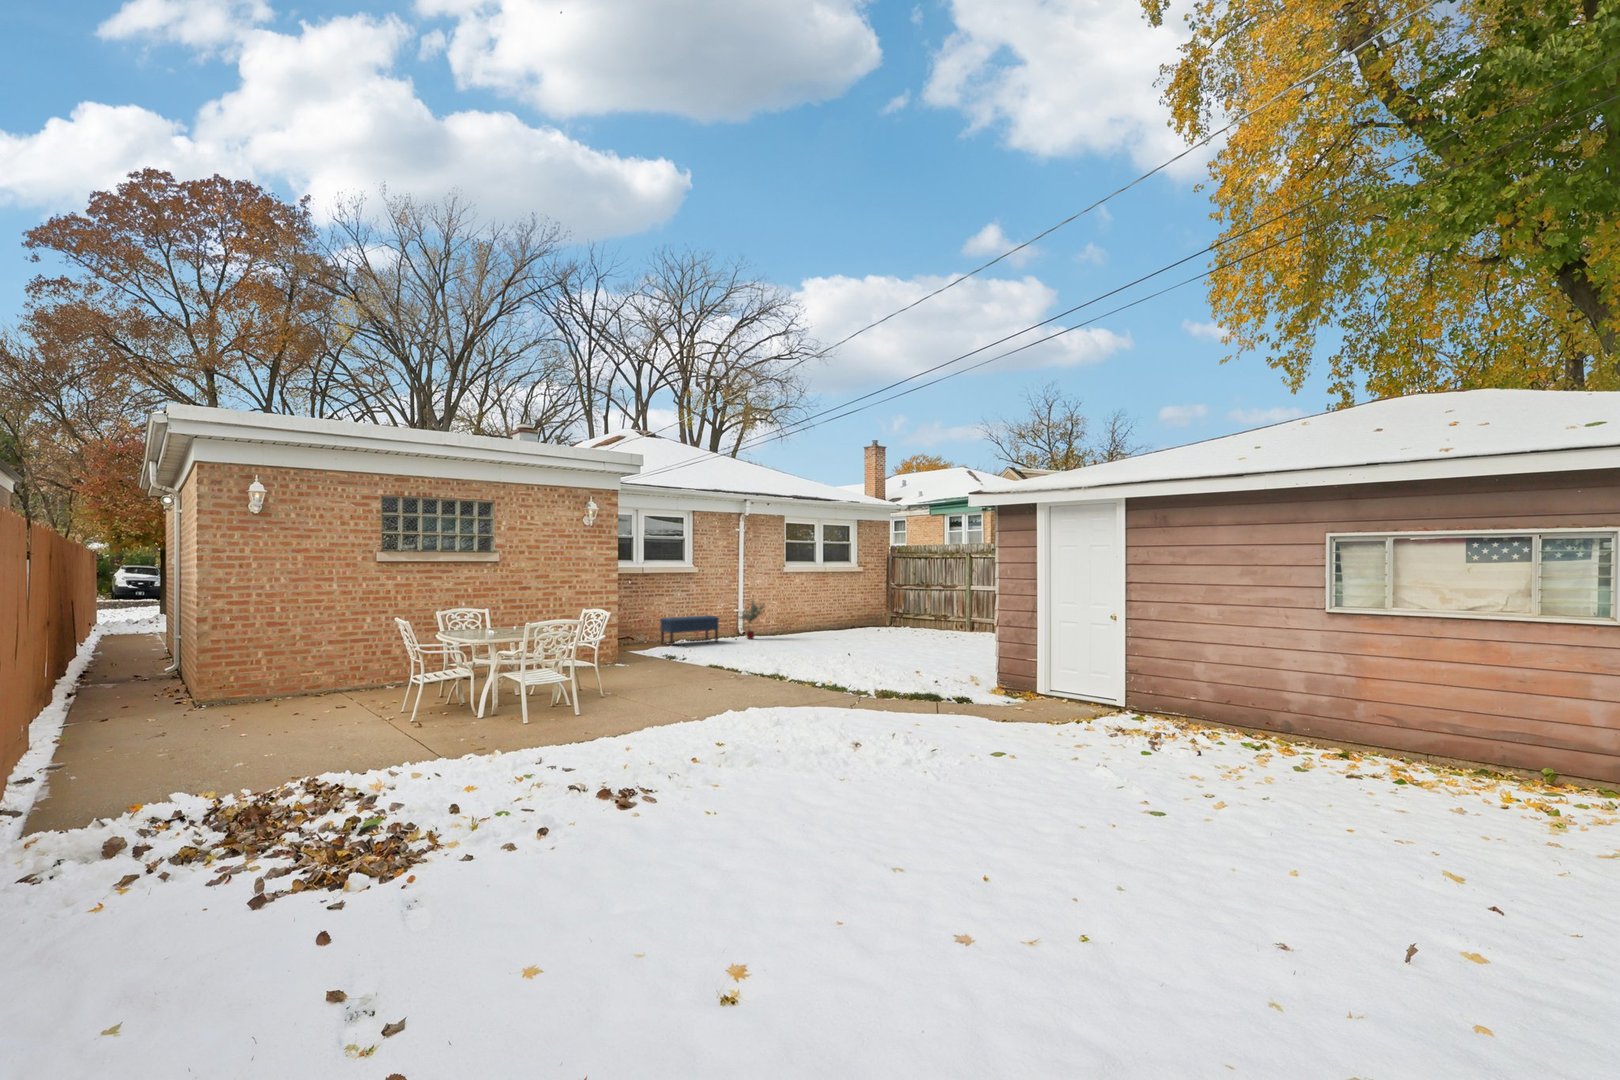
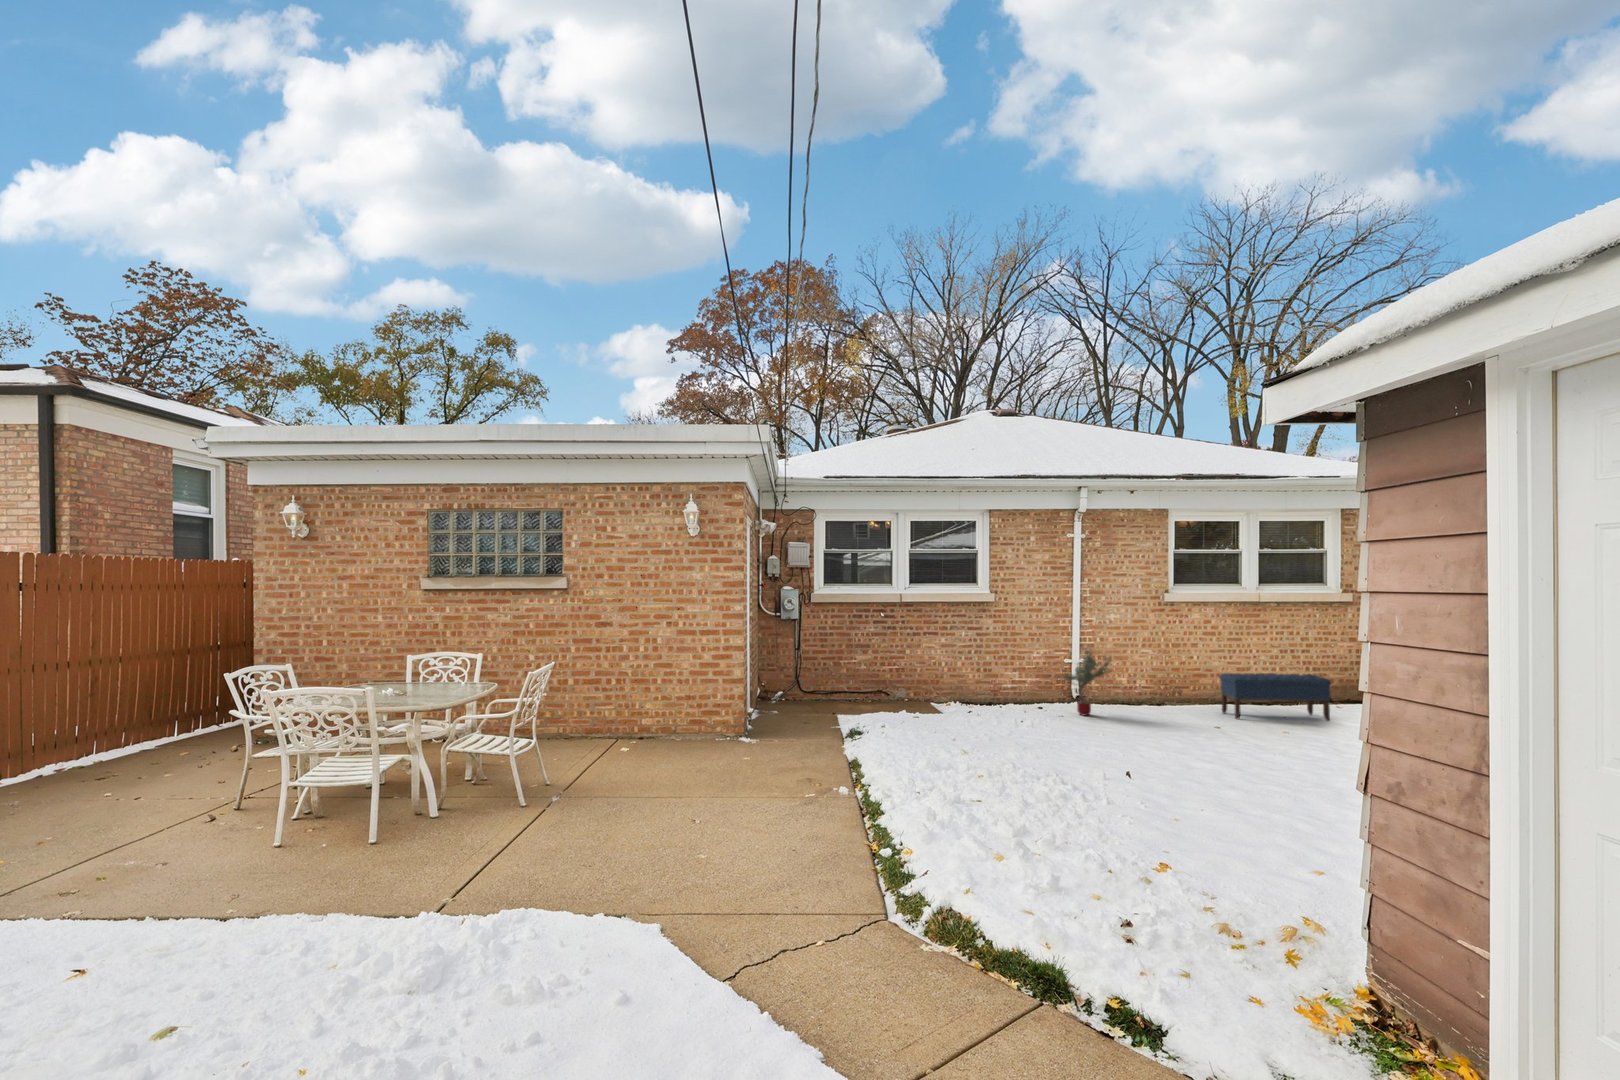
bench: present [660,615,719,645] -> present [1219,673,1331,721]

